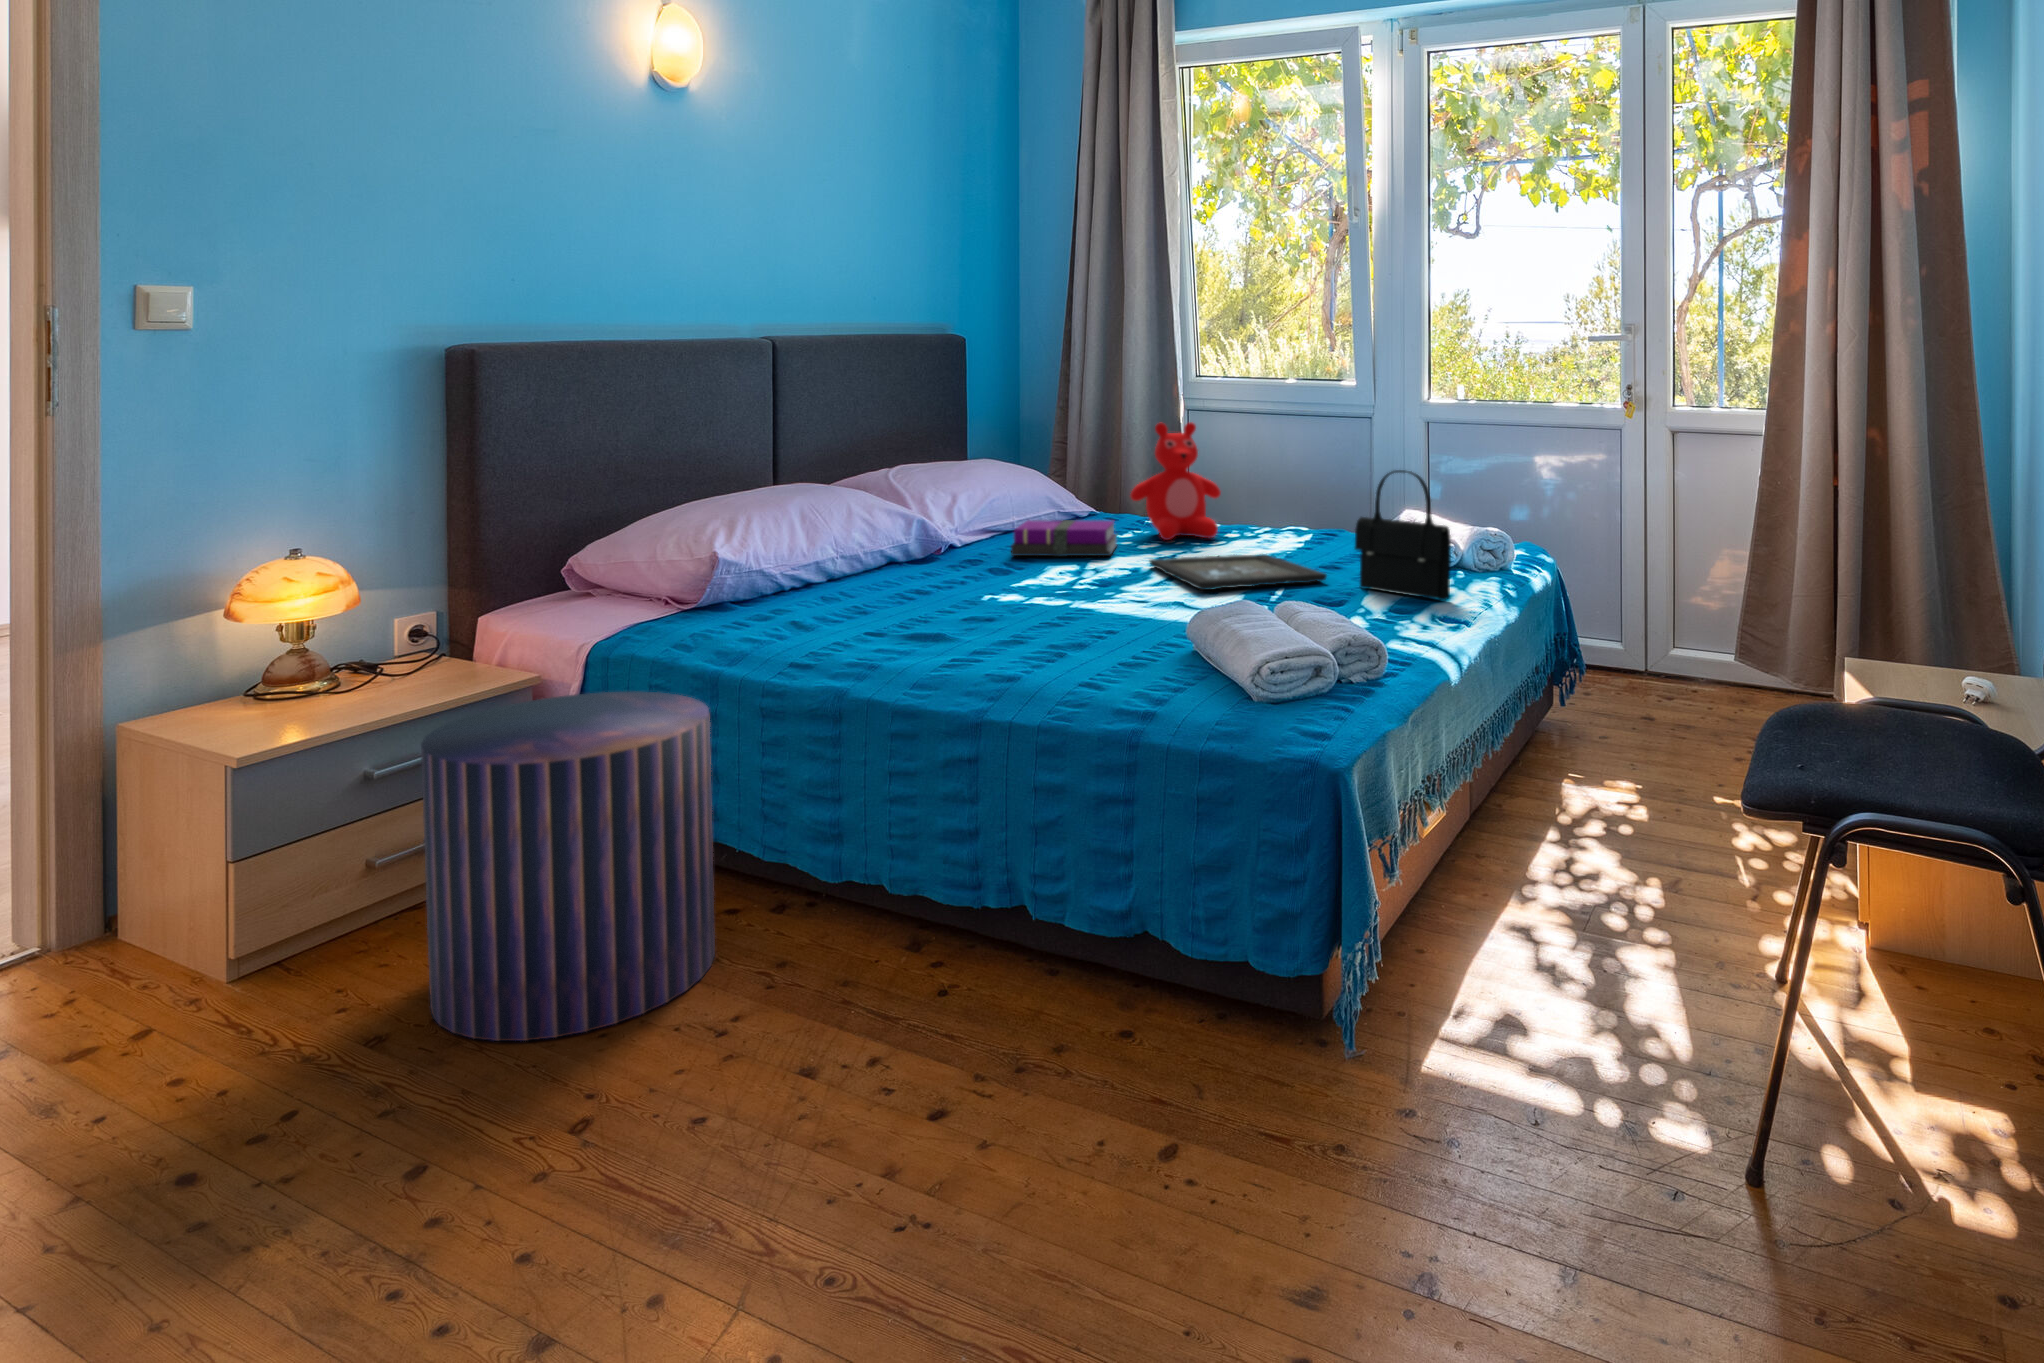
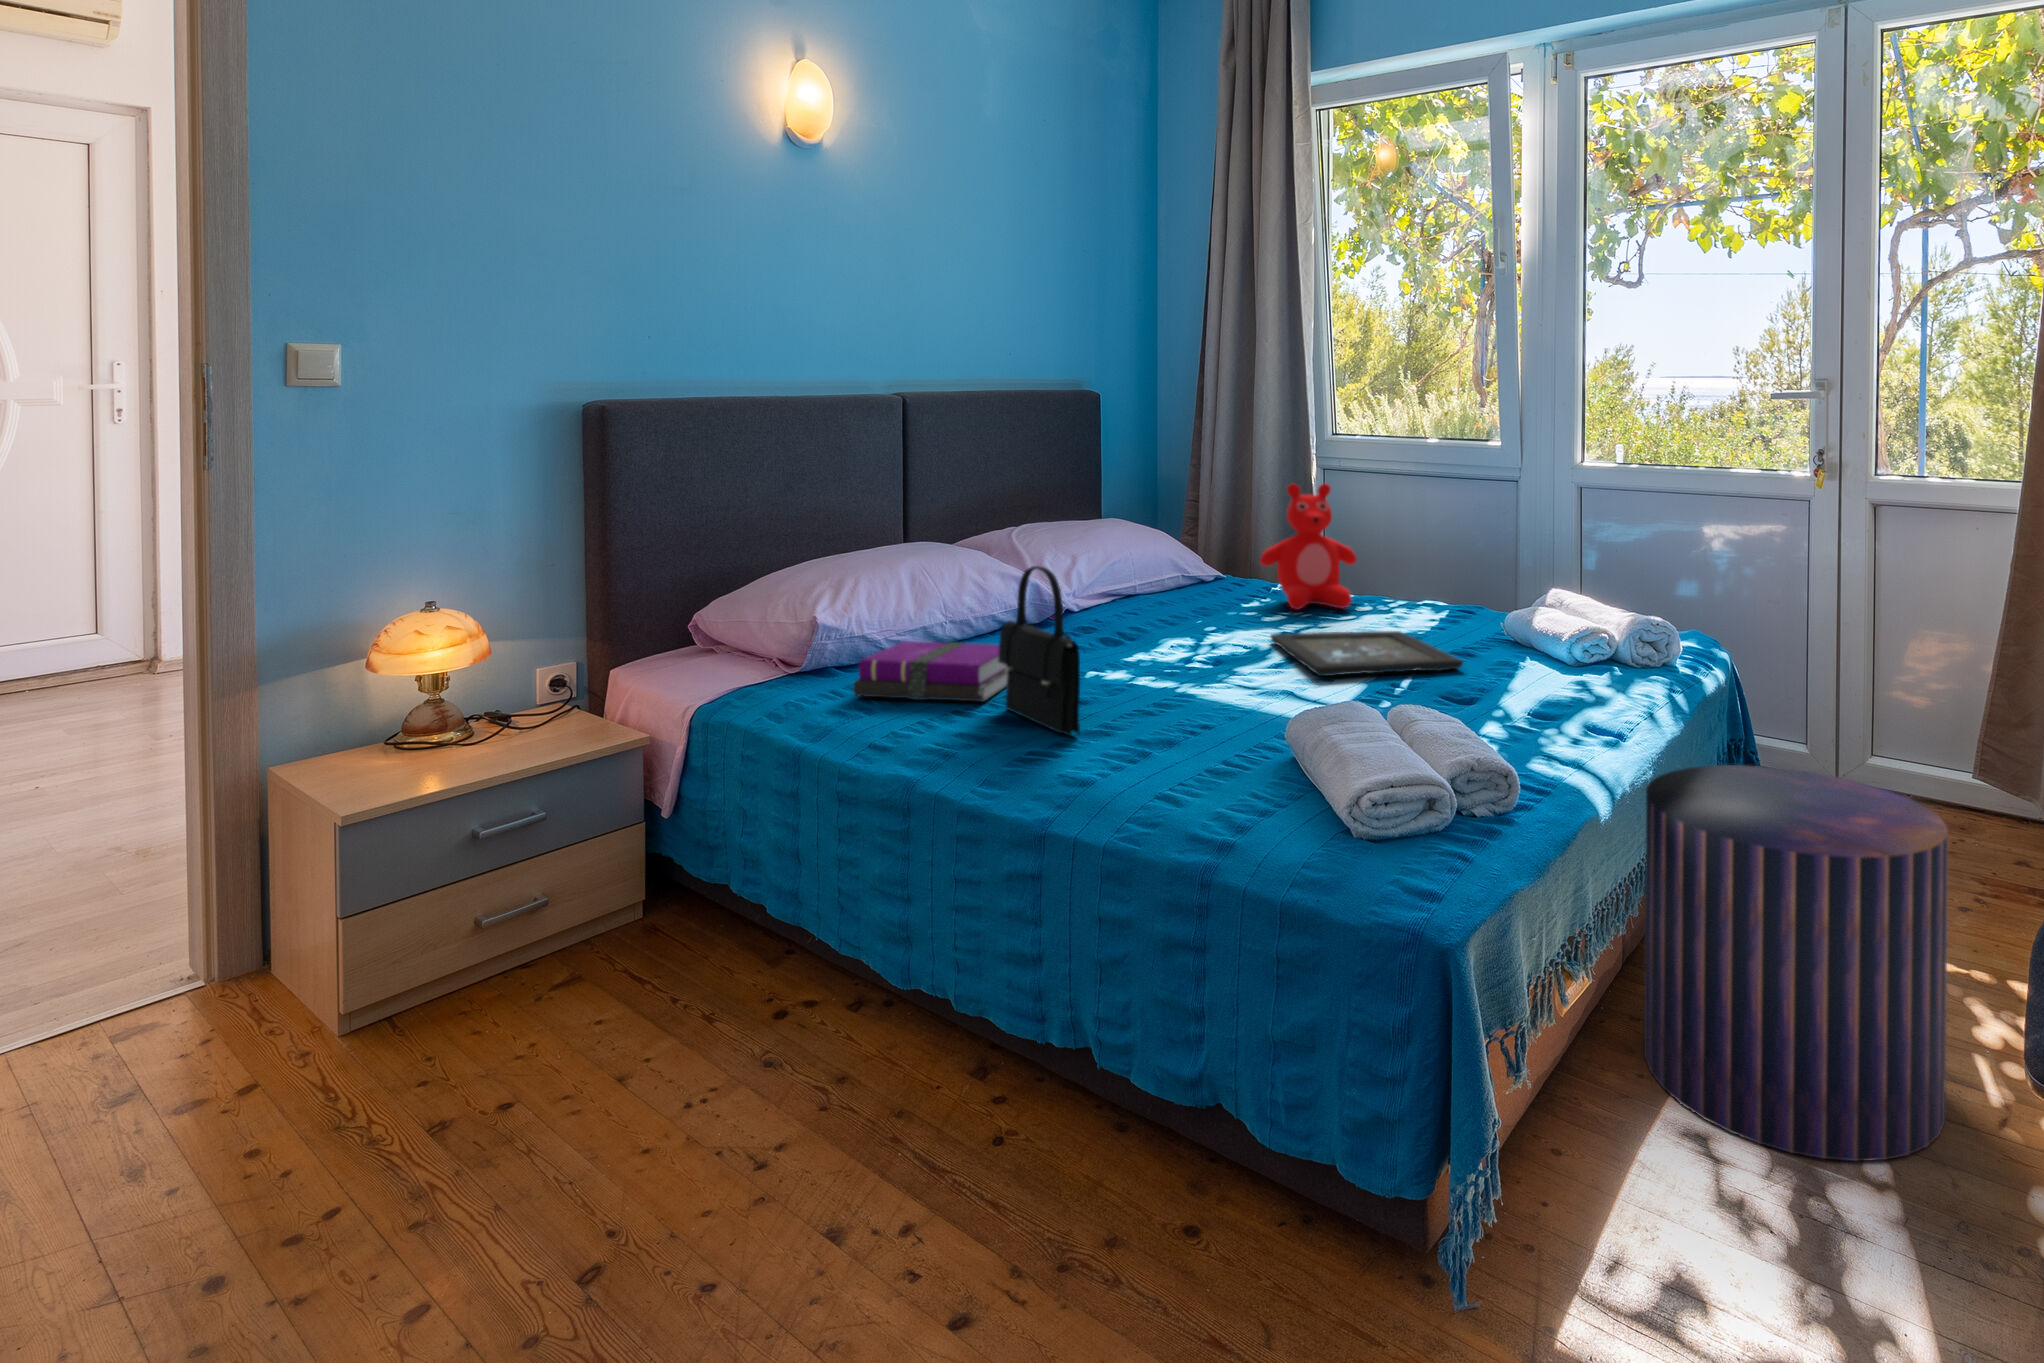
handbag: present [1355,470,1451,600] -> present [998,566,1080,736]
notebook: present [1011,520,1117,556] -> present [853,641,1008,701]
pouf: present [421,691,715,1041] -> present [1644,765,1948,1161]

